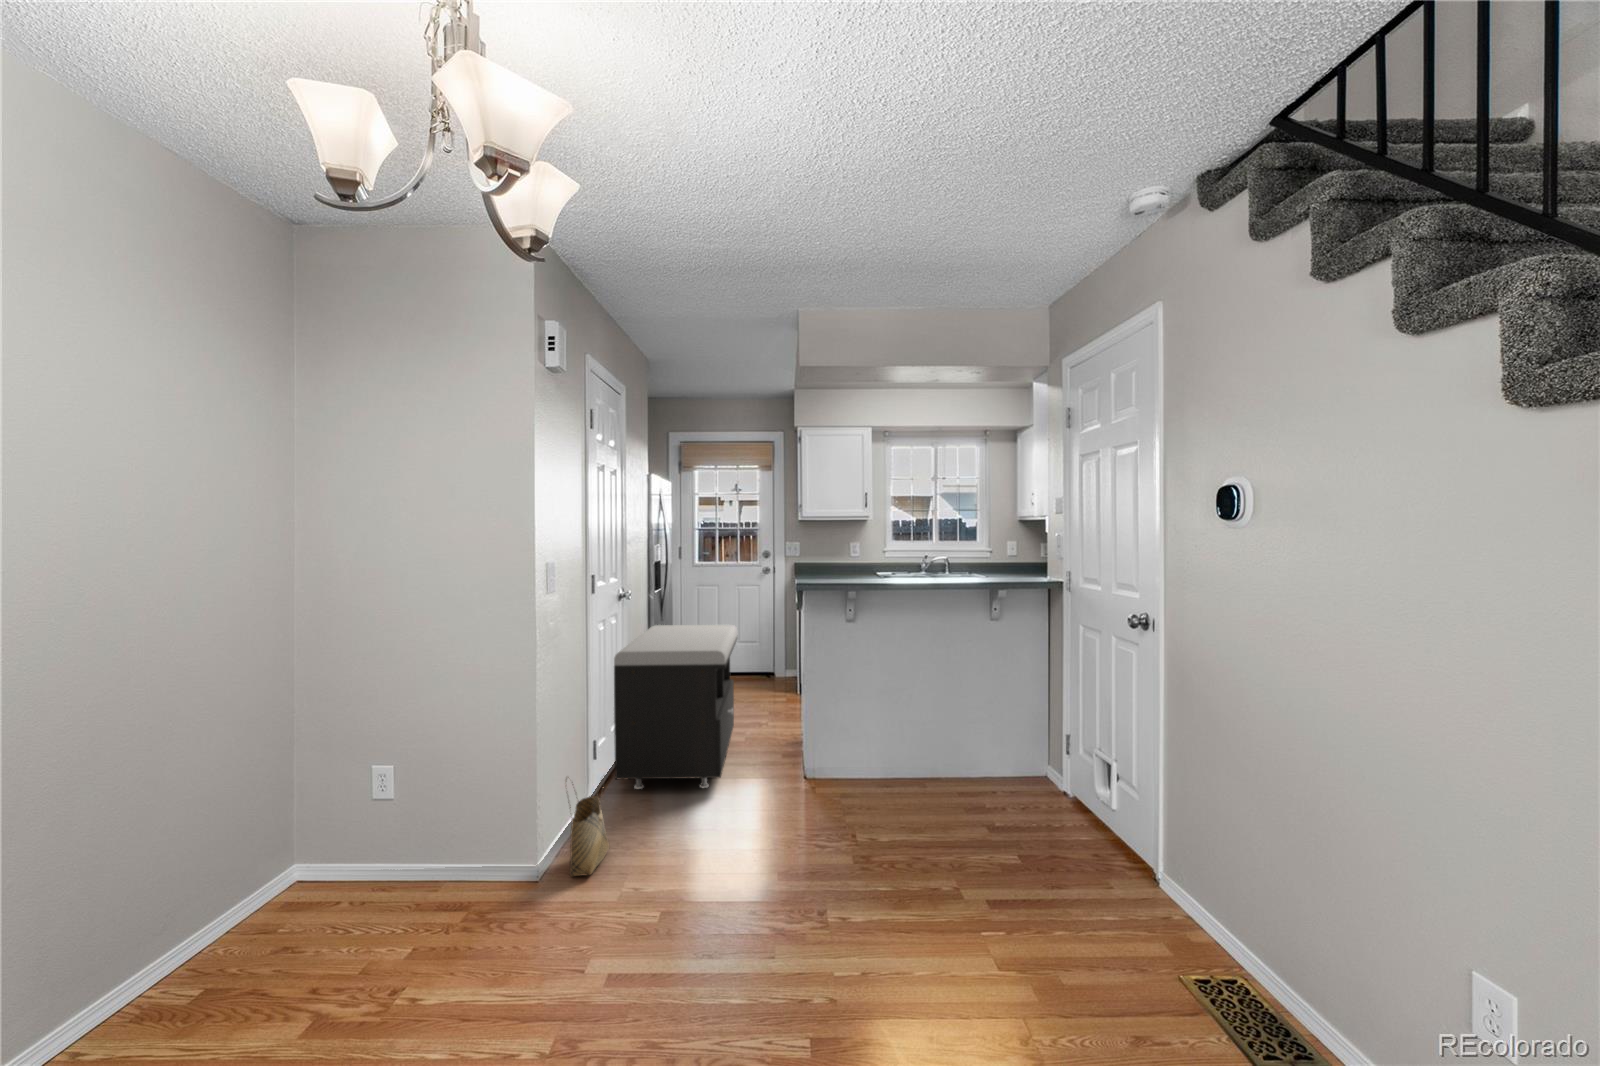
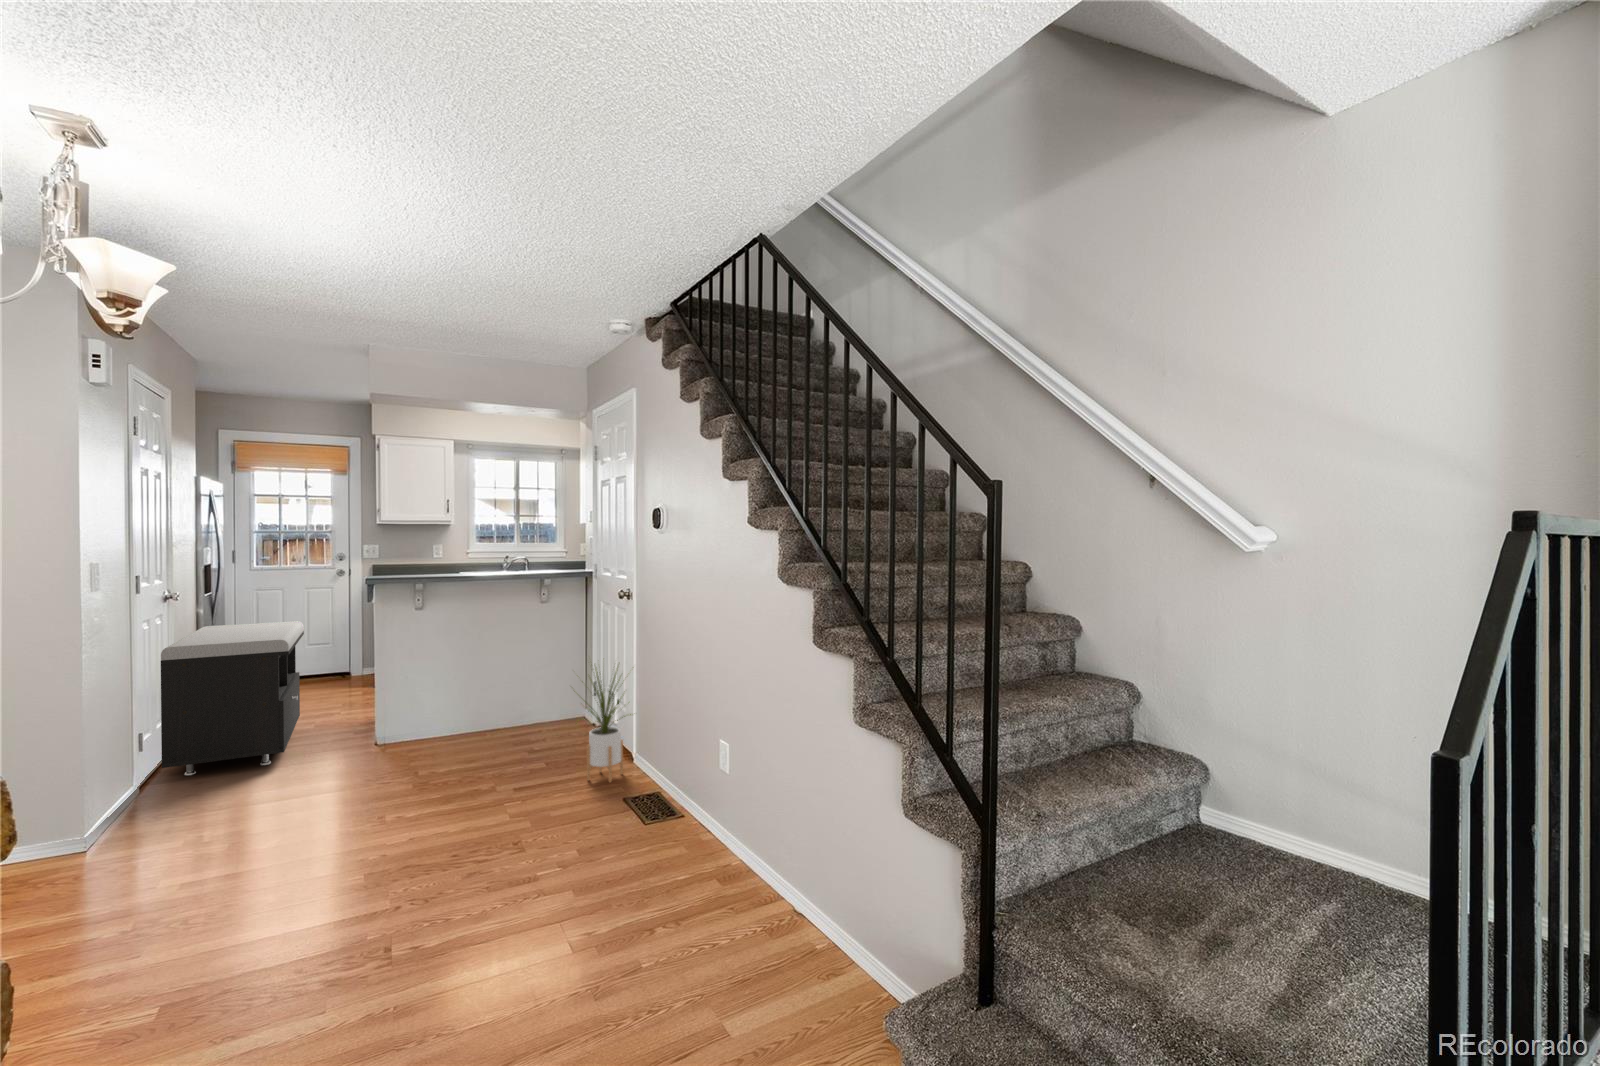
house plant: none [1066,713,1181,920] -> present [587,668,631,782]
woven basket: present [568,777,609,876] -> none [112,748,162,840]

